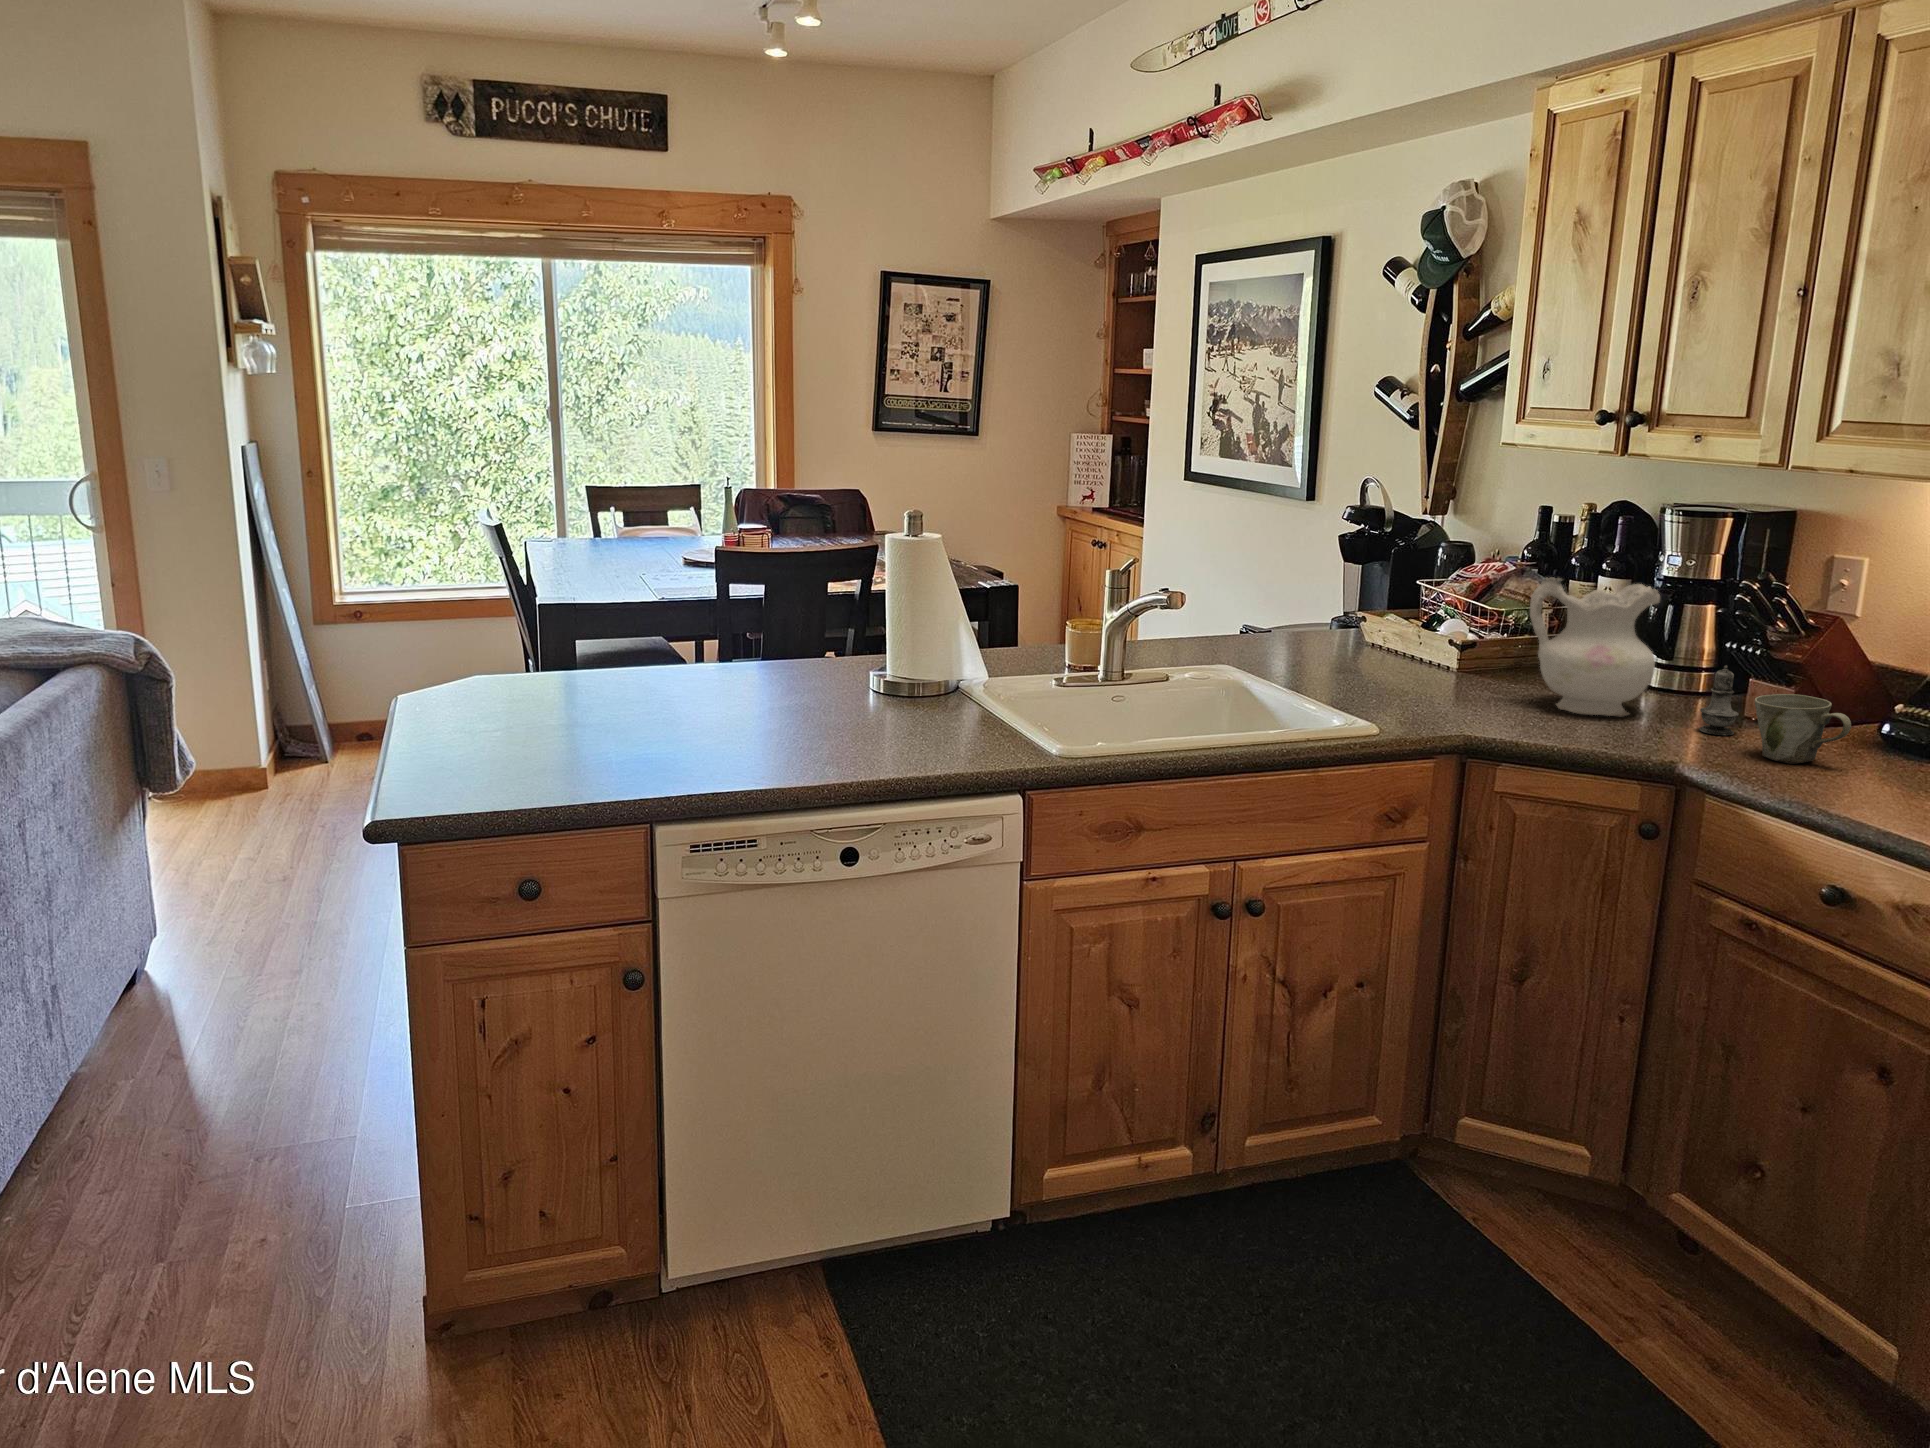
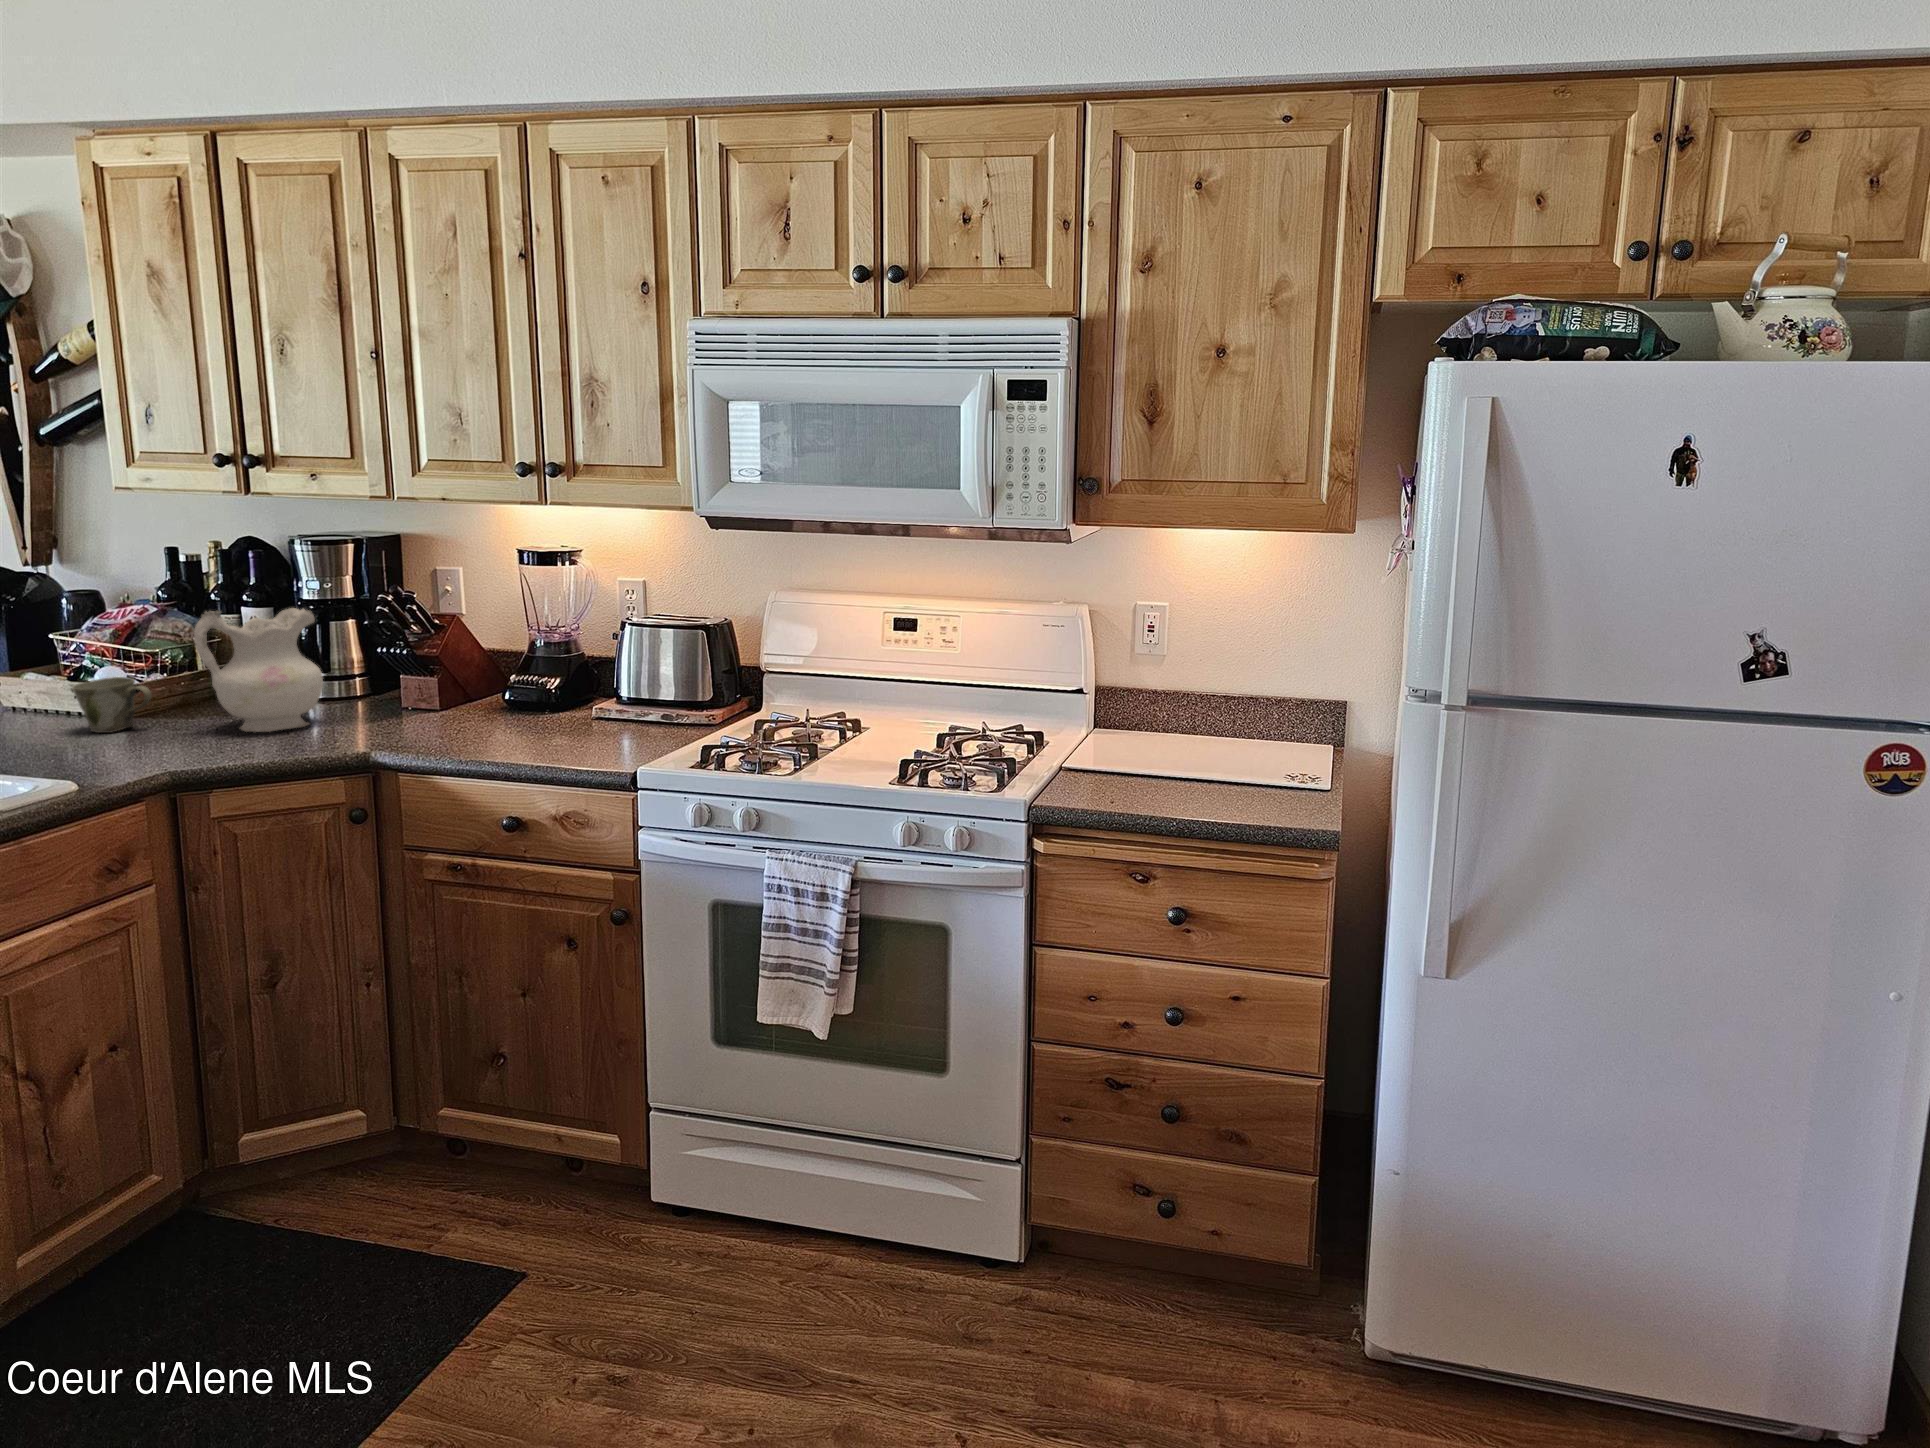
salt shaker: present [1699,665,1739,735] -> none [370,666,401,725]
mug: present [1755,694,1851,763] -> present [72,677,151,733]

